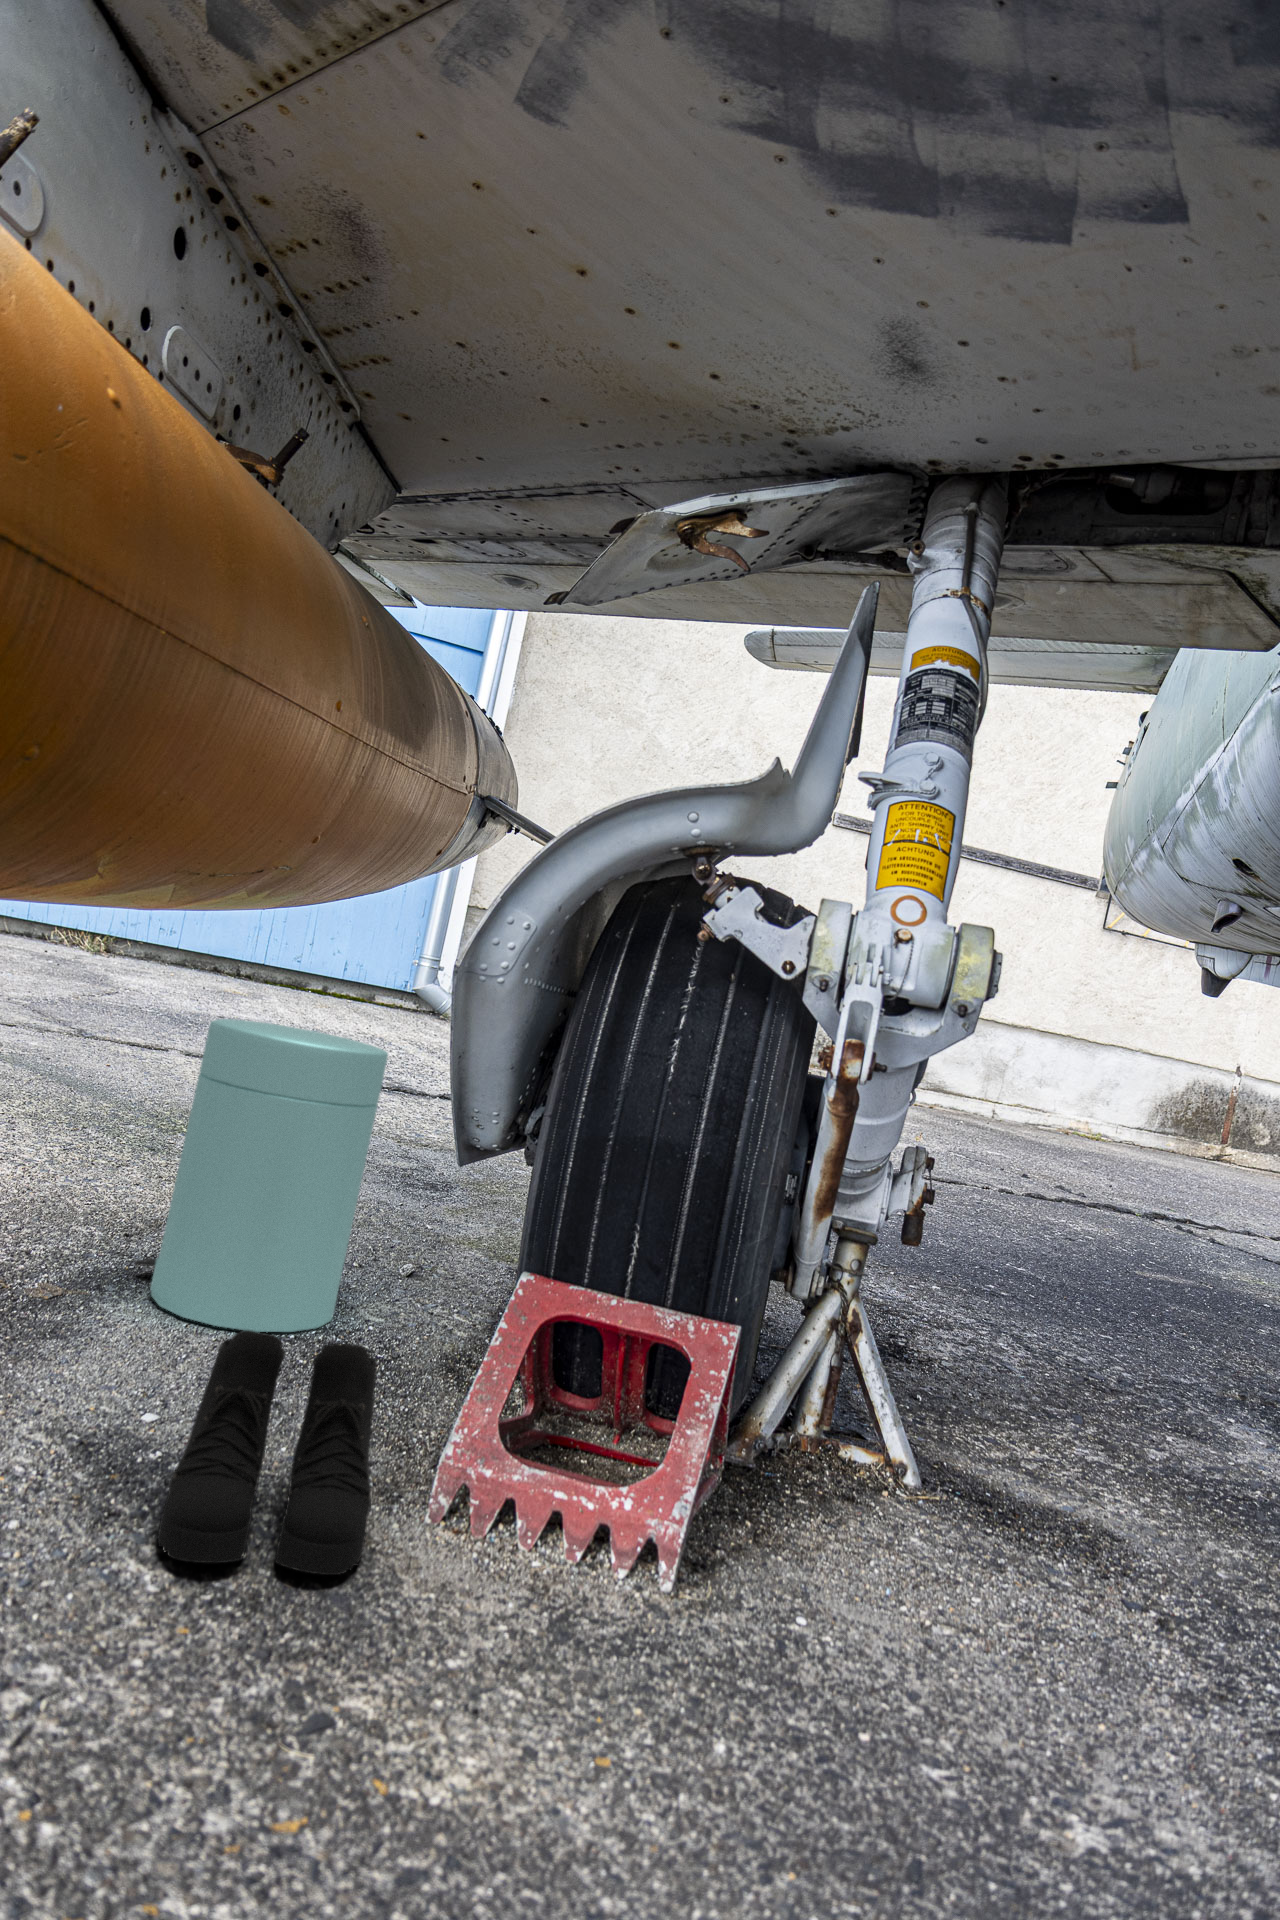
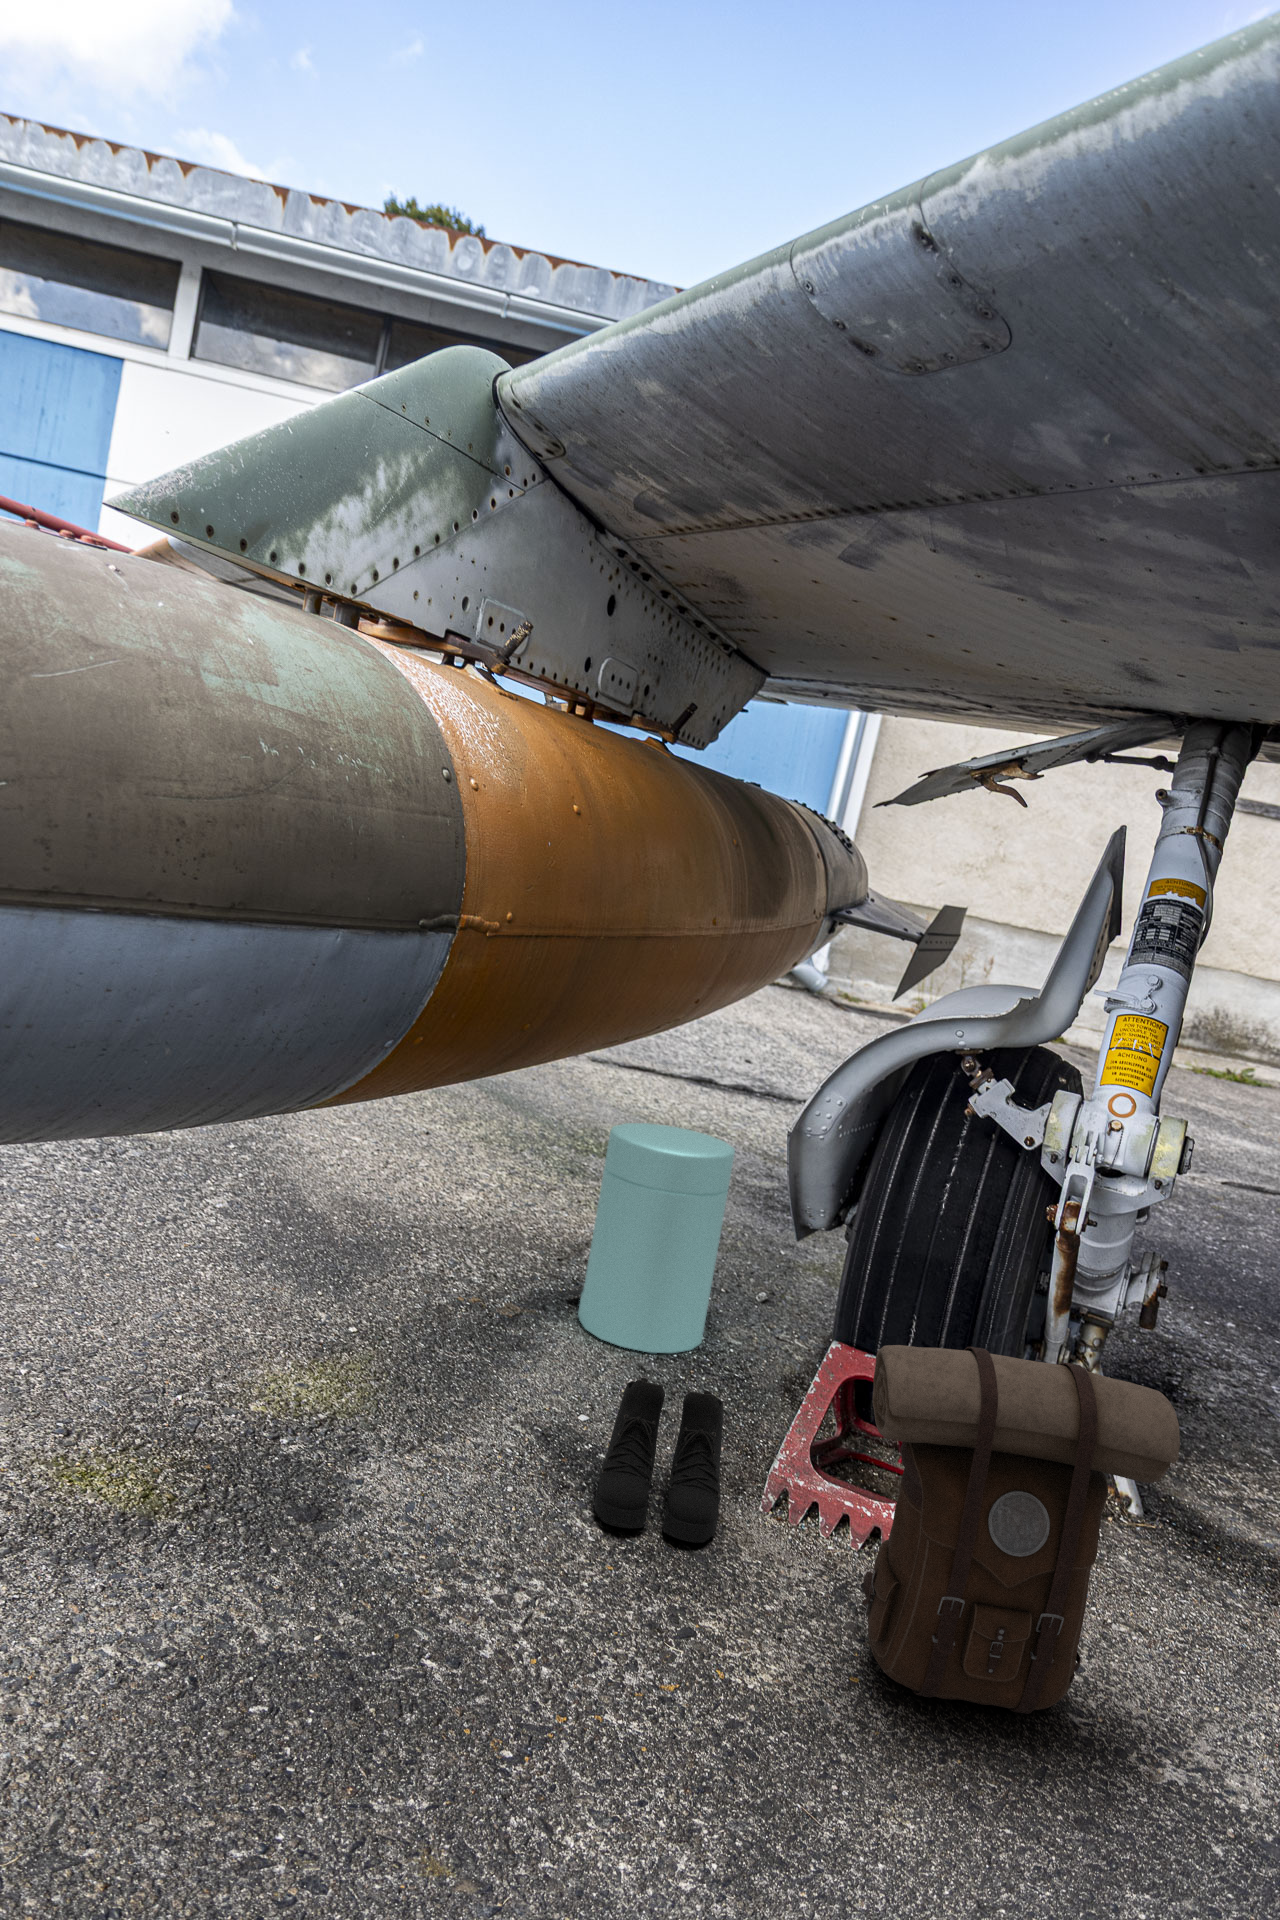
backpack: none [599,1194,1093,1772] -> present [861,1345,1180,1714]

